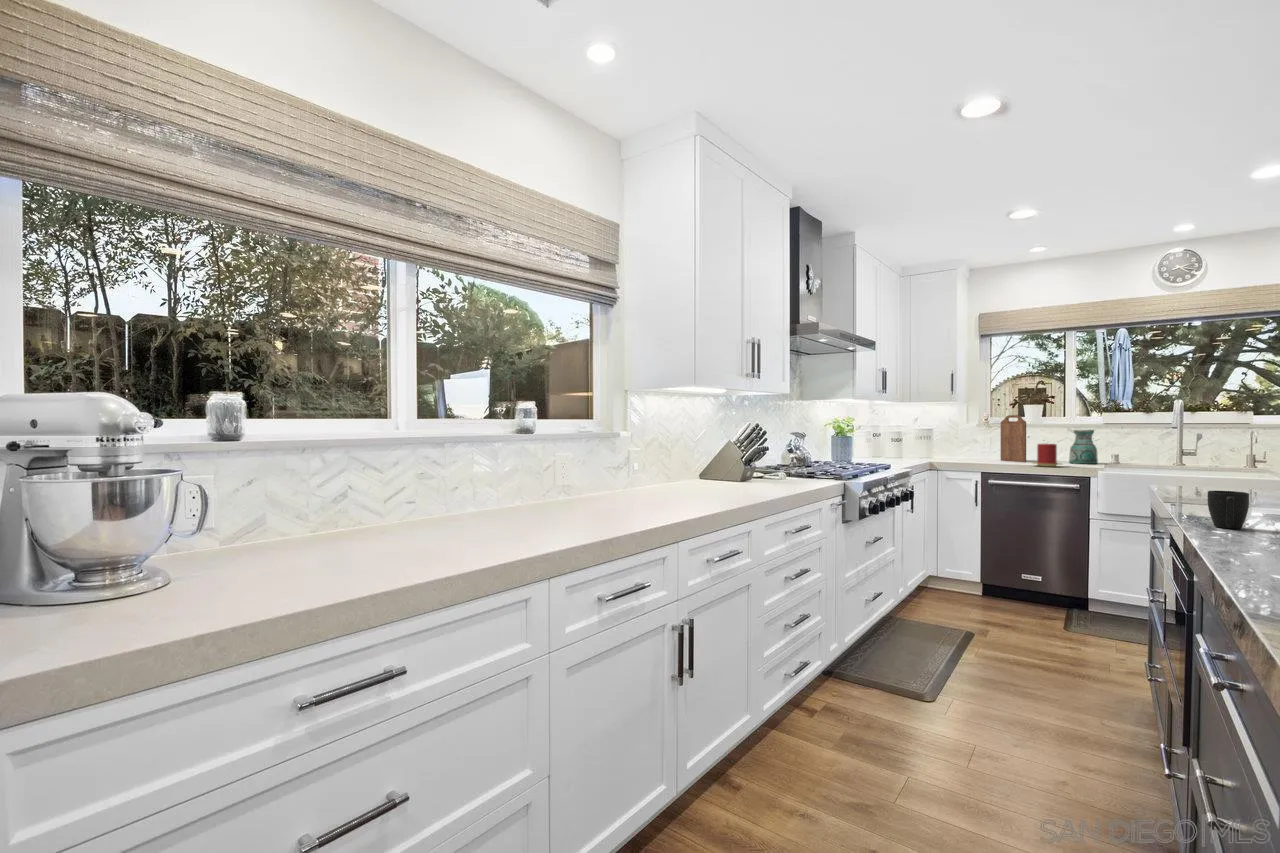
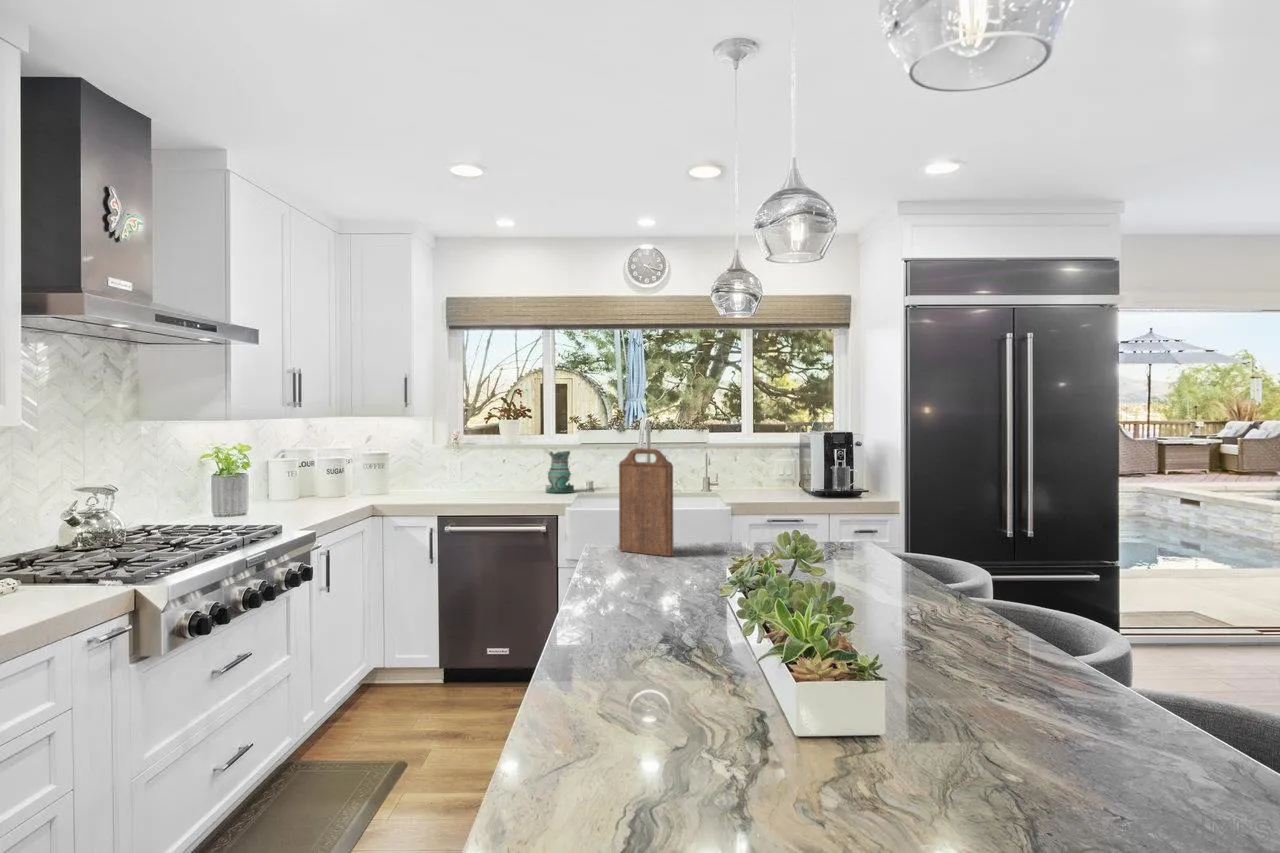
cutting board: present [1001,415,1026,462] -> present [619,448,673,556]
candle: present [1033,444,1061,467] -> none [496,474,530,504]
mug: present [1207,491,1249,529] -> none [582,609,627,671]

